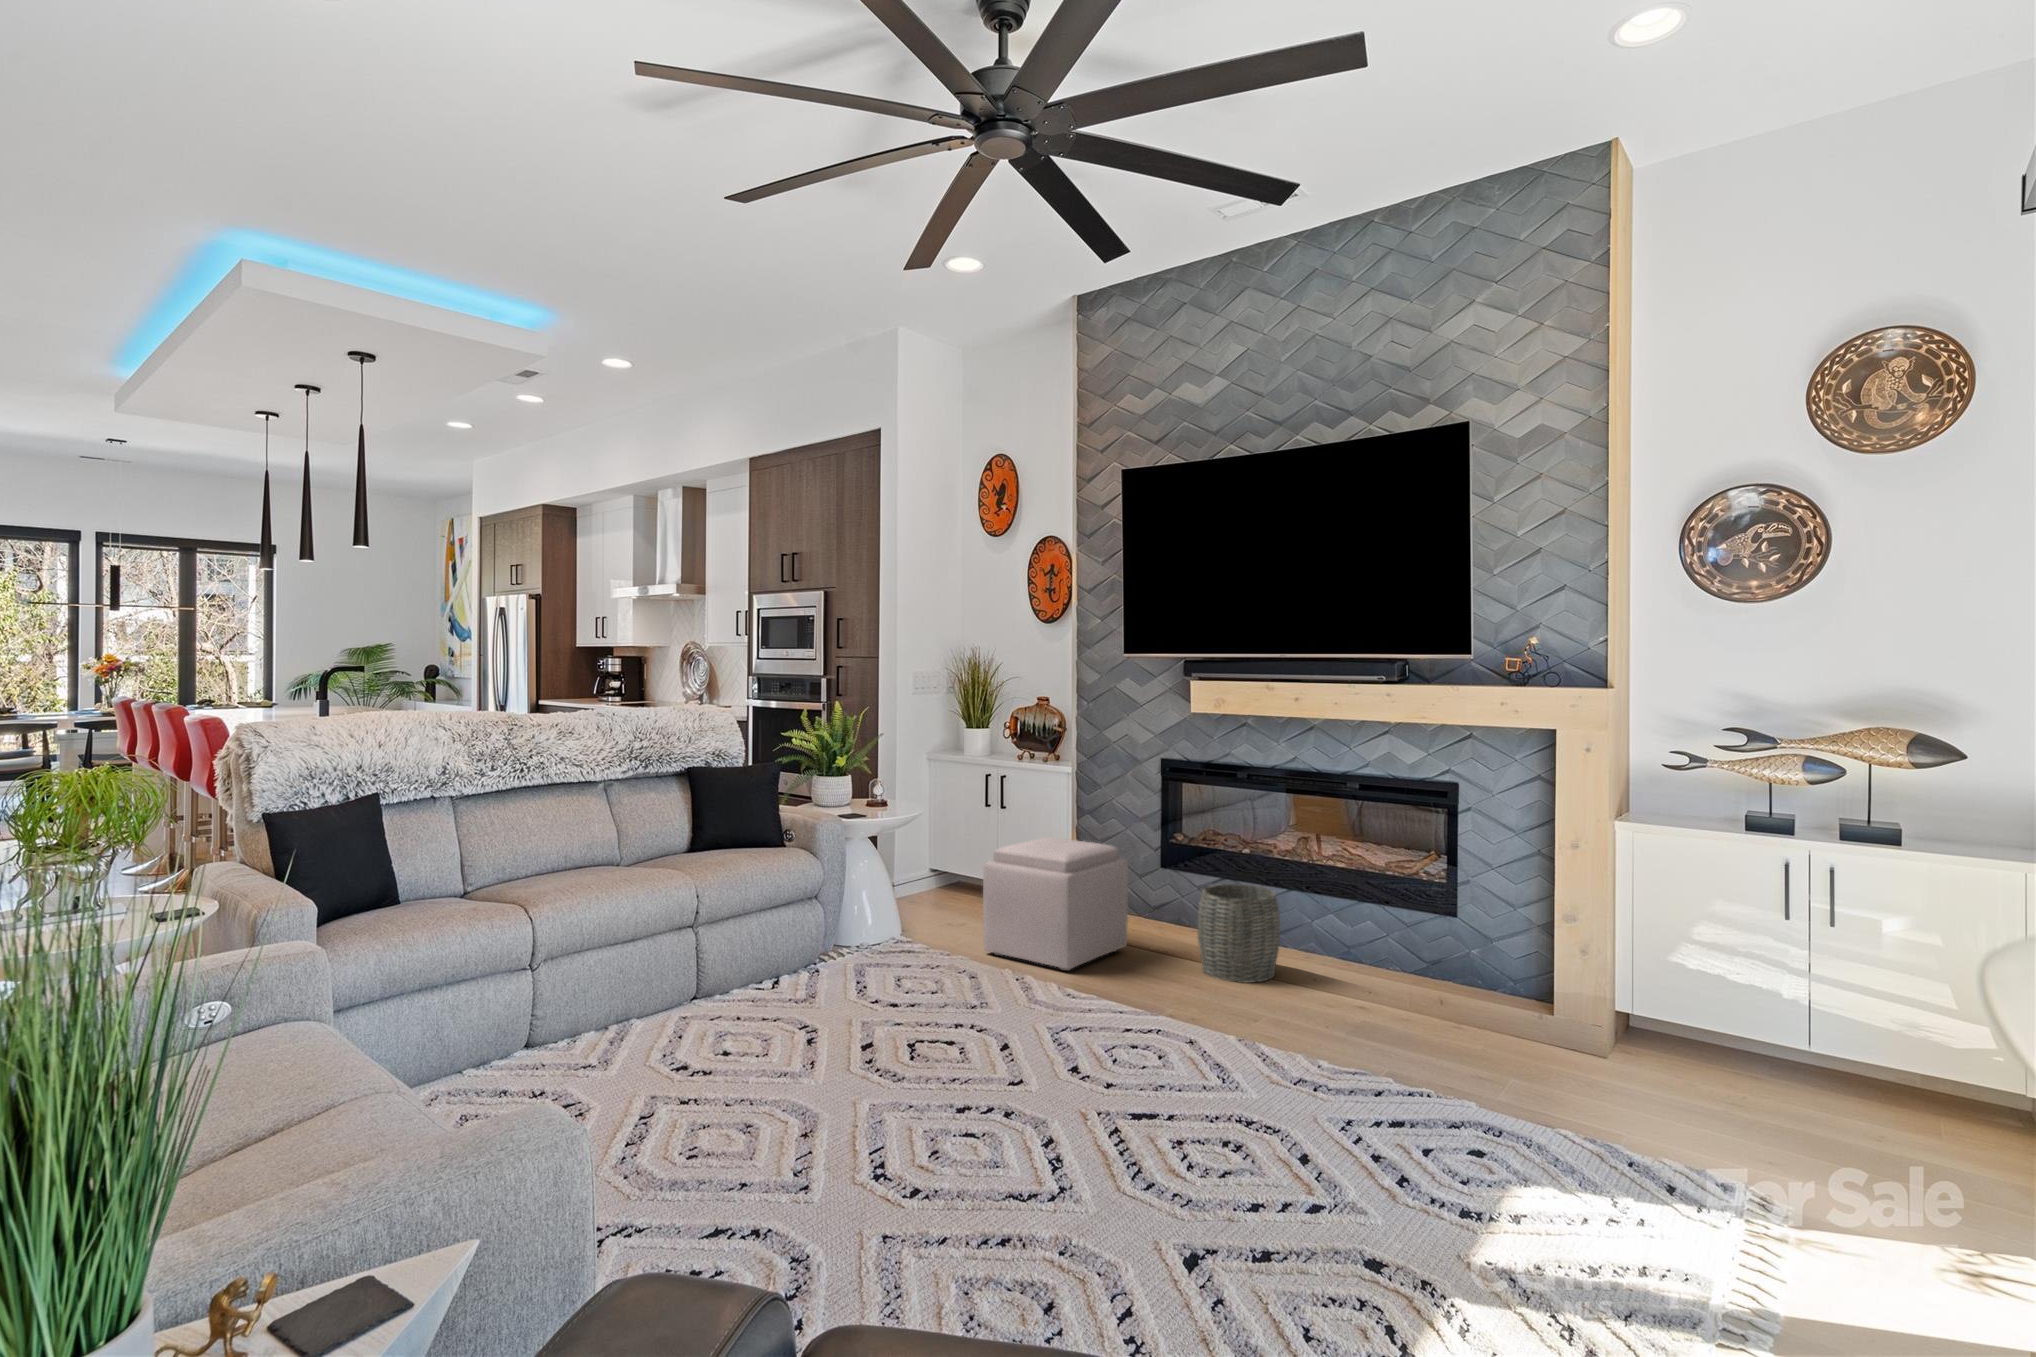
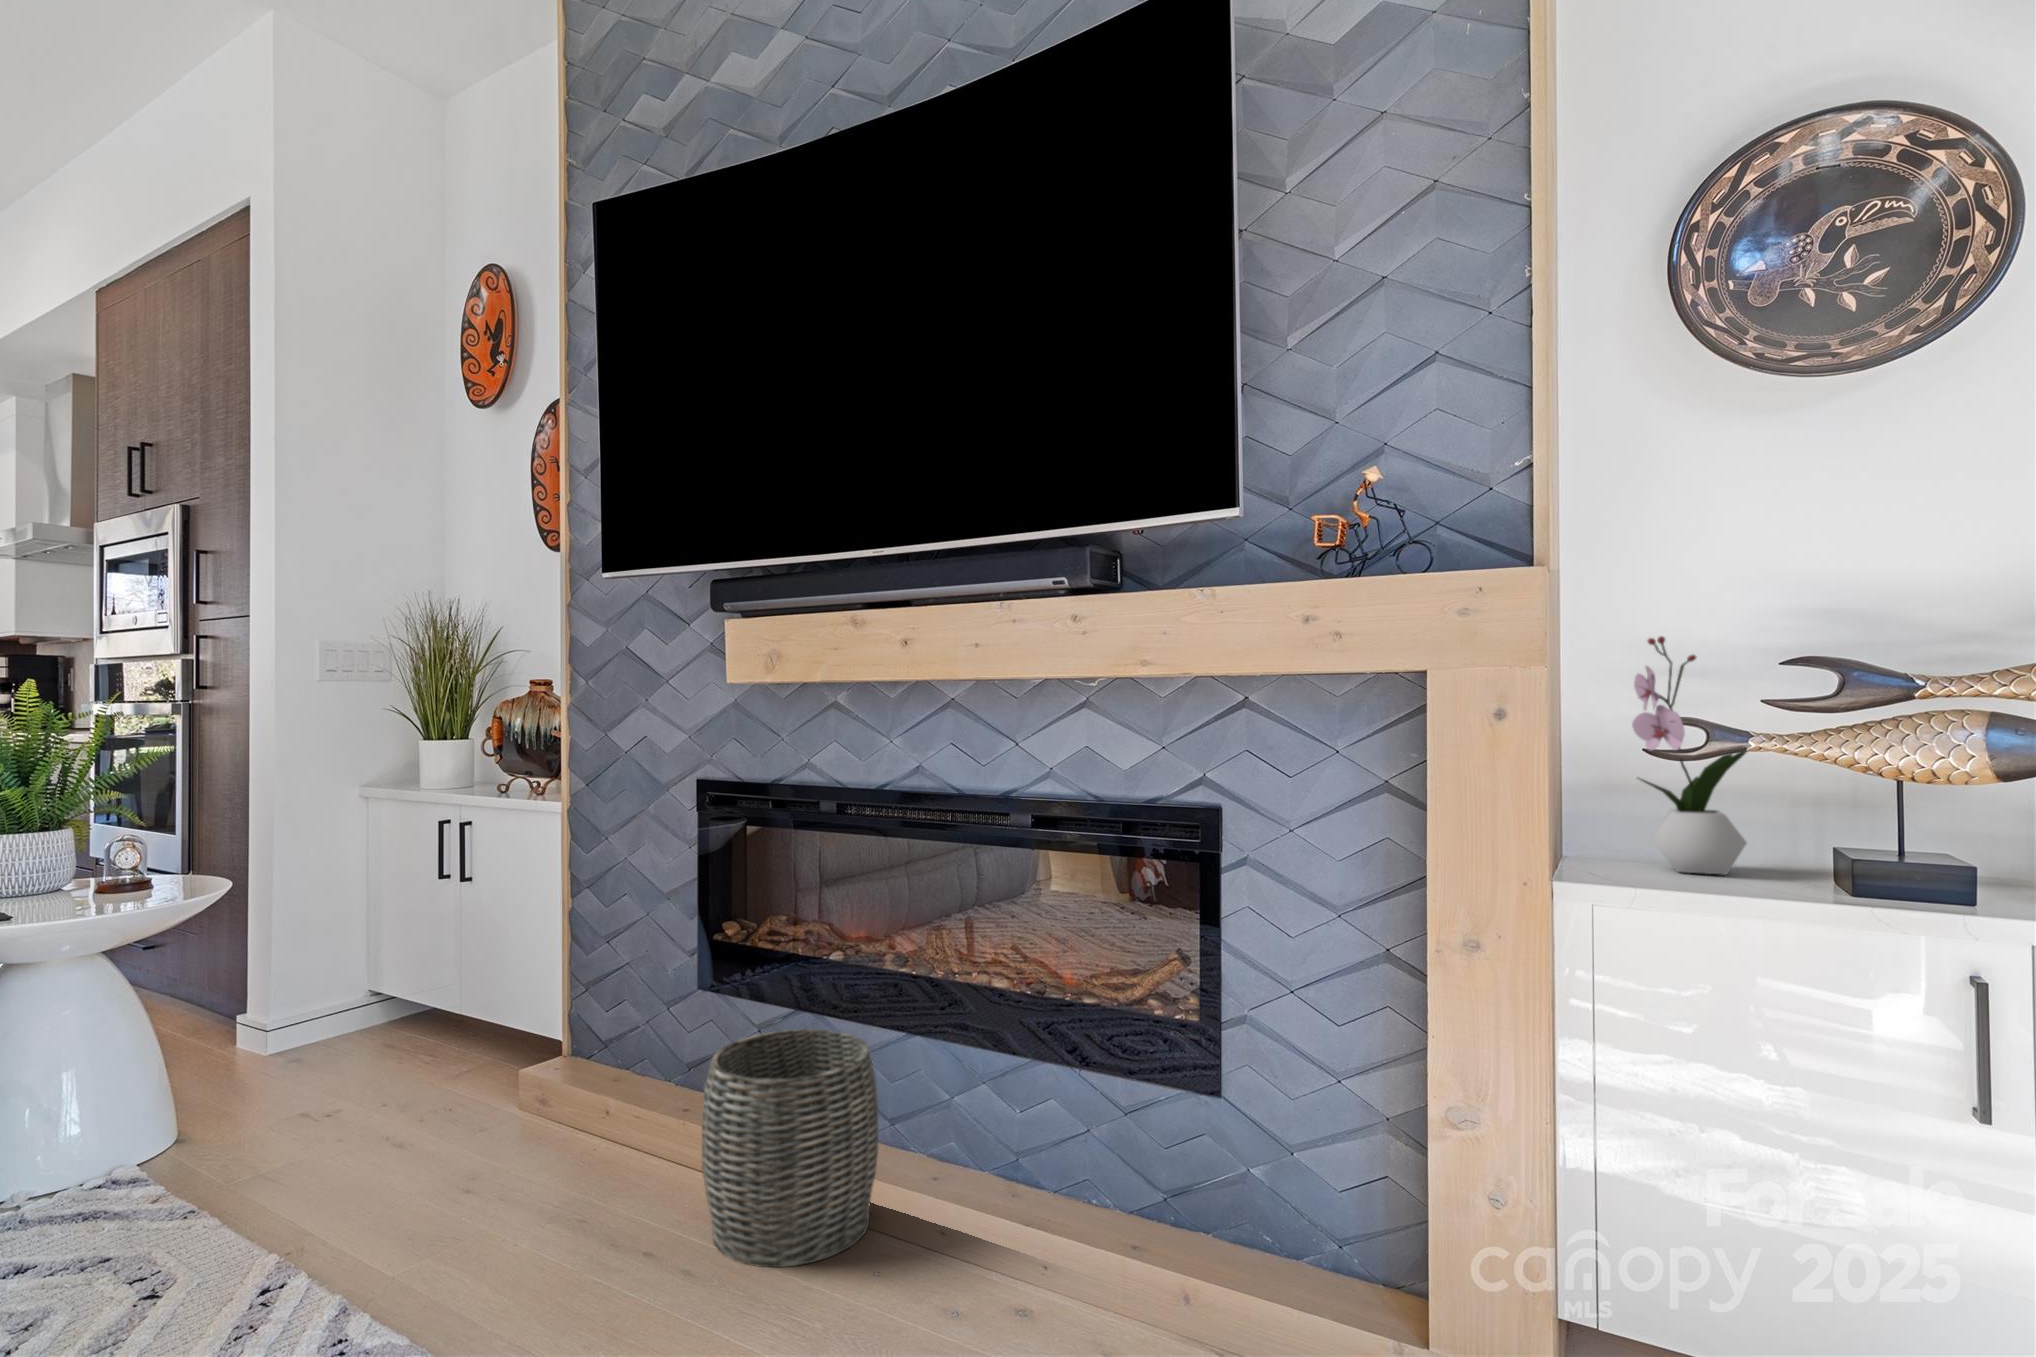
flower arrangement: none [1654,715,1703,821] -> present [1632,636,1747,874]
ottoman: present [983,837,1128,971] -> none [246,942,594,1265]

